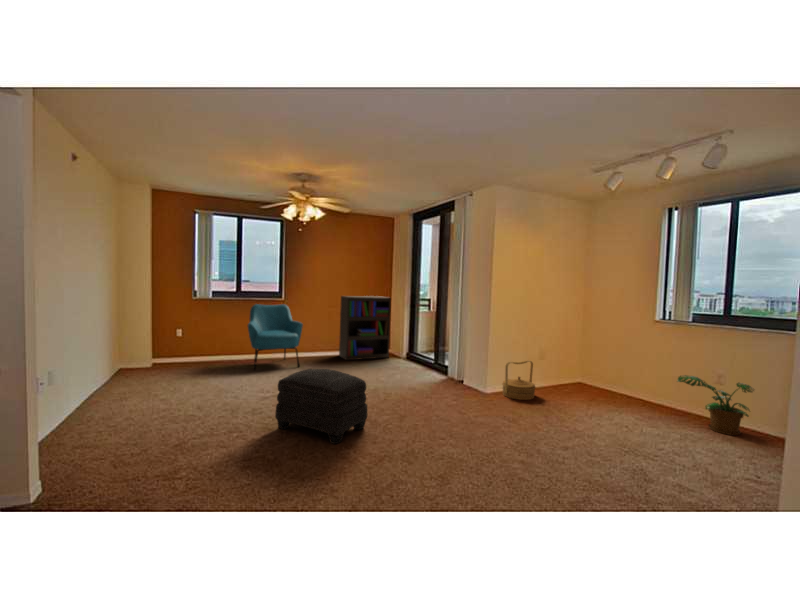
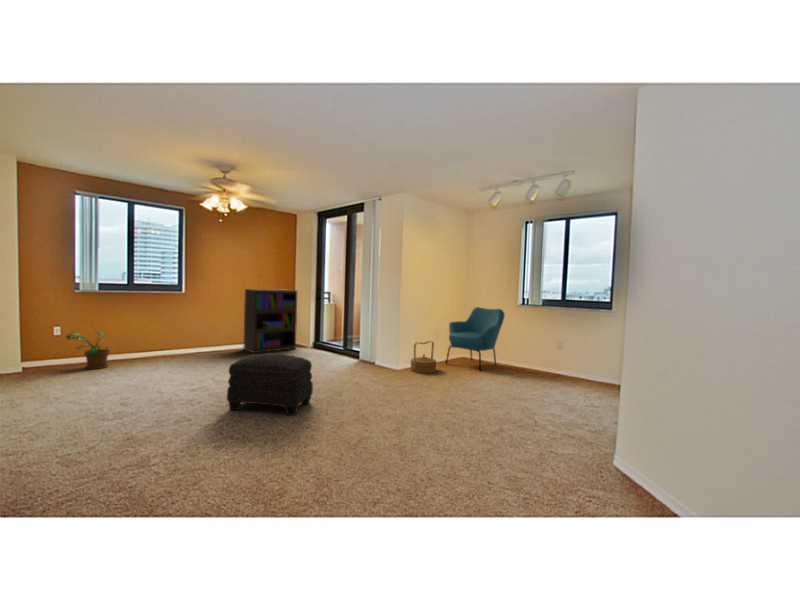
armchair: present [248,304,303,370] -> present [446,307,504,371]
potted plant: present [677,375,754,435] -> present [66,332,112,369]

